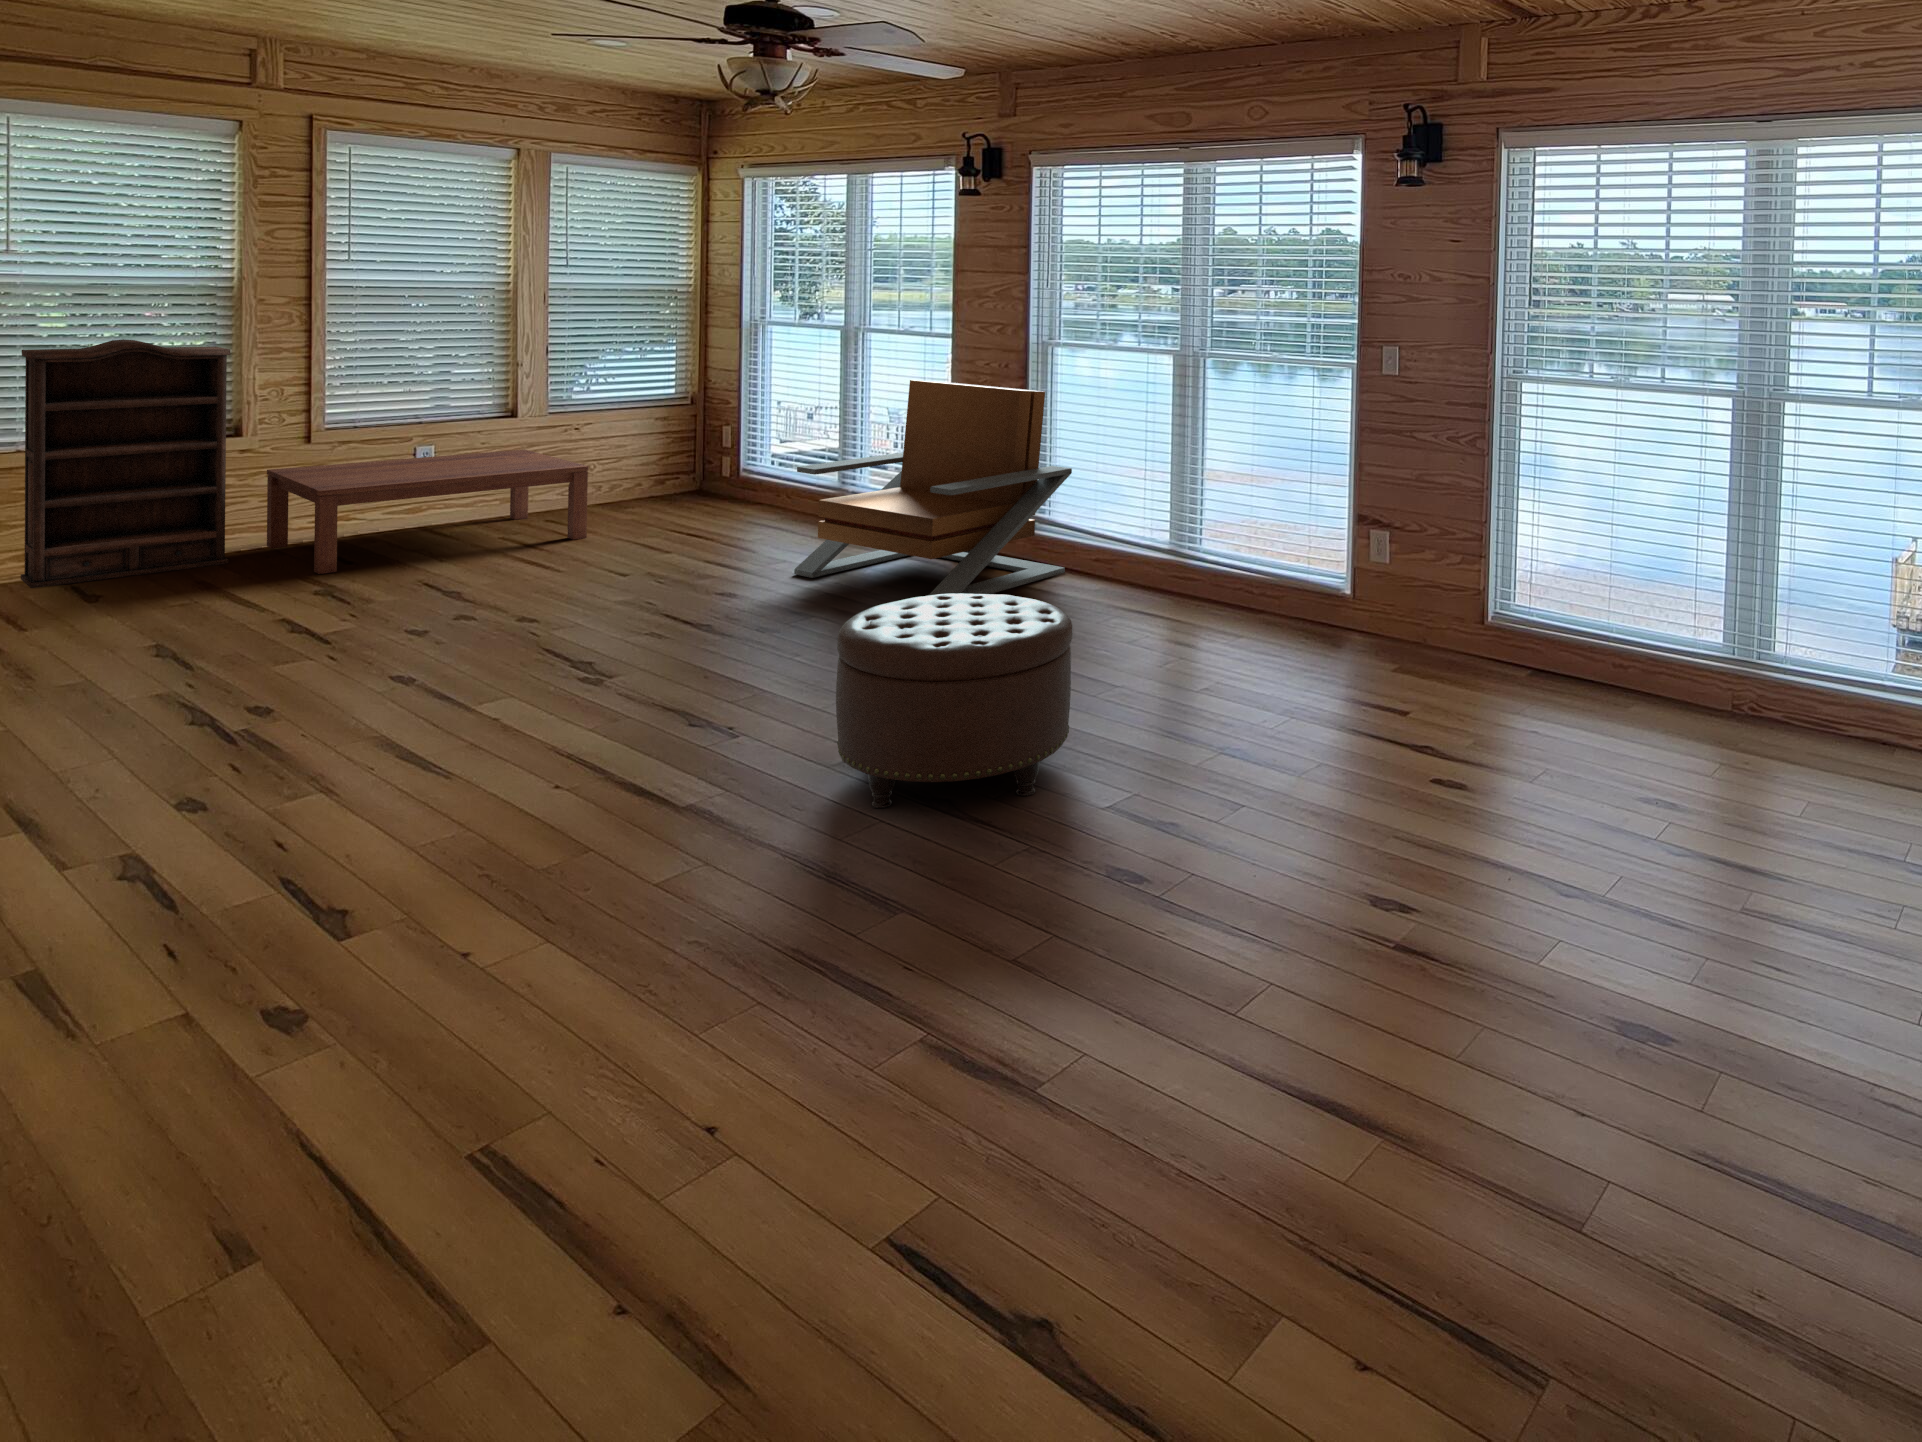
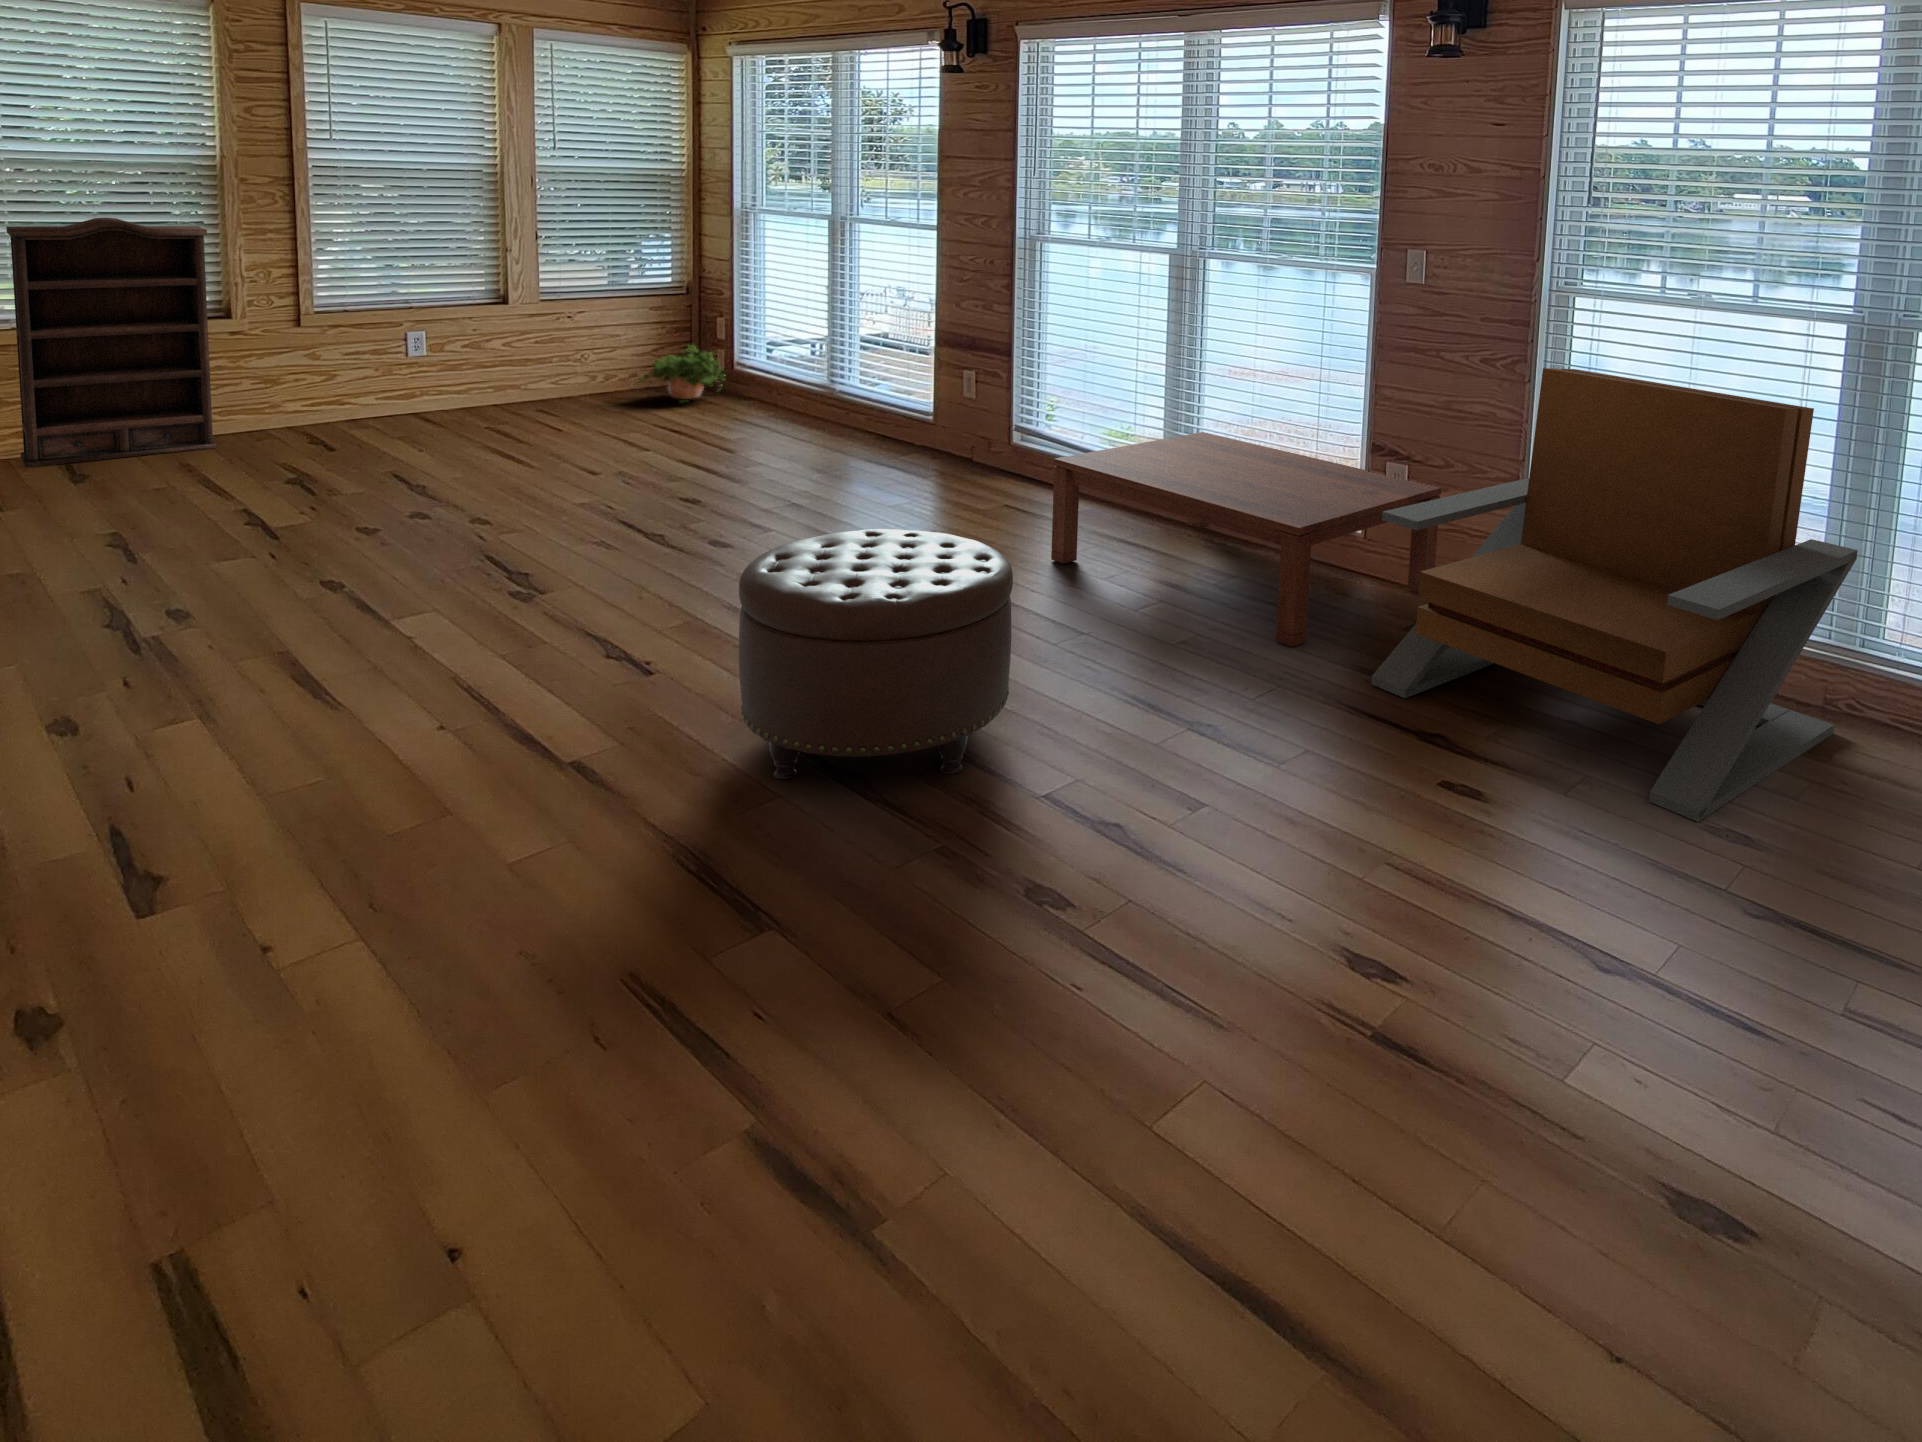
lounge chair: present [794,380,1072,596] -> present [1371,368,1858,822]
coffee table: present [267,449,589,574] -> present [1051,432,1441,647]
potted plant: none [645,451,737,509] -> present [638,346,725,402]

